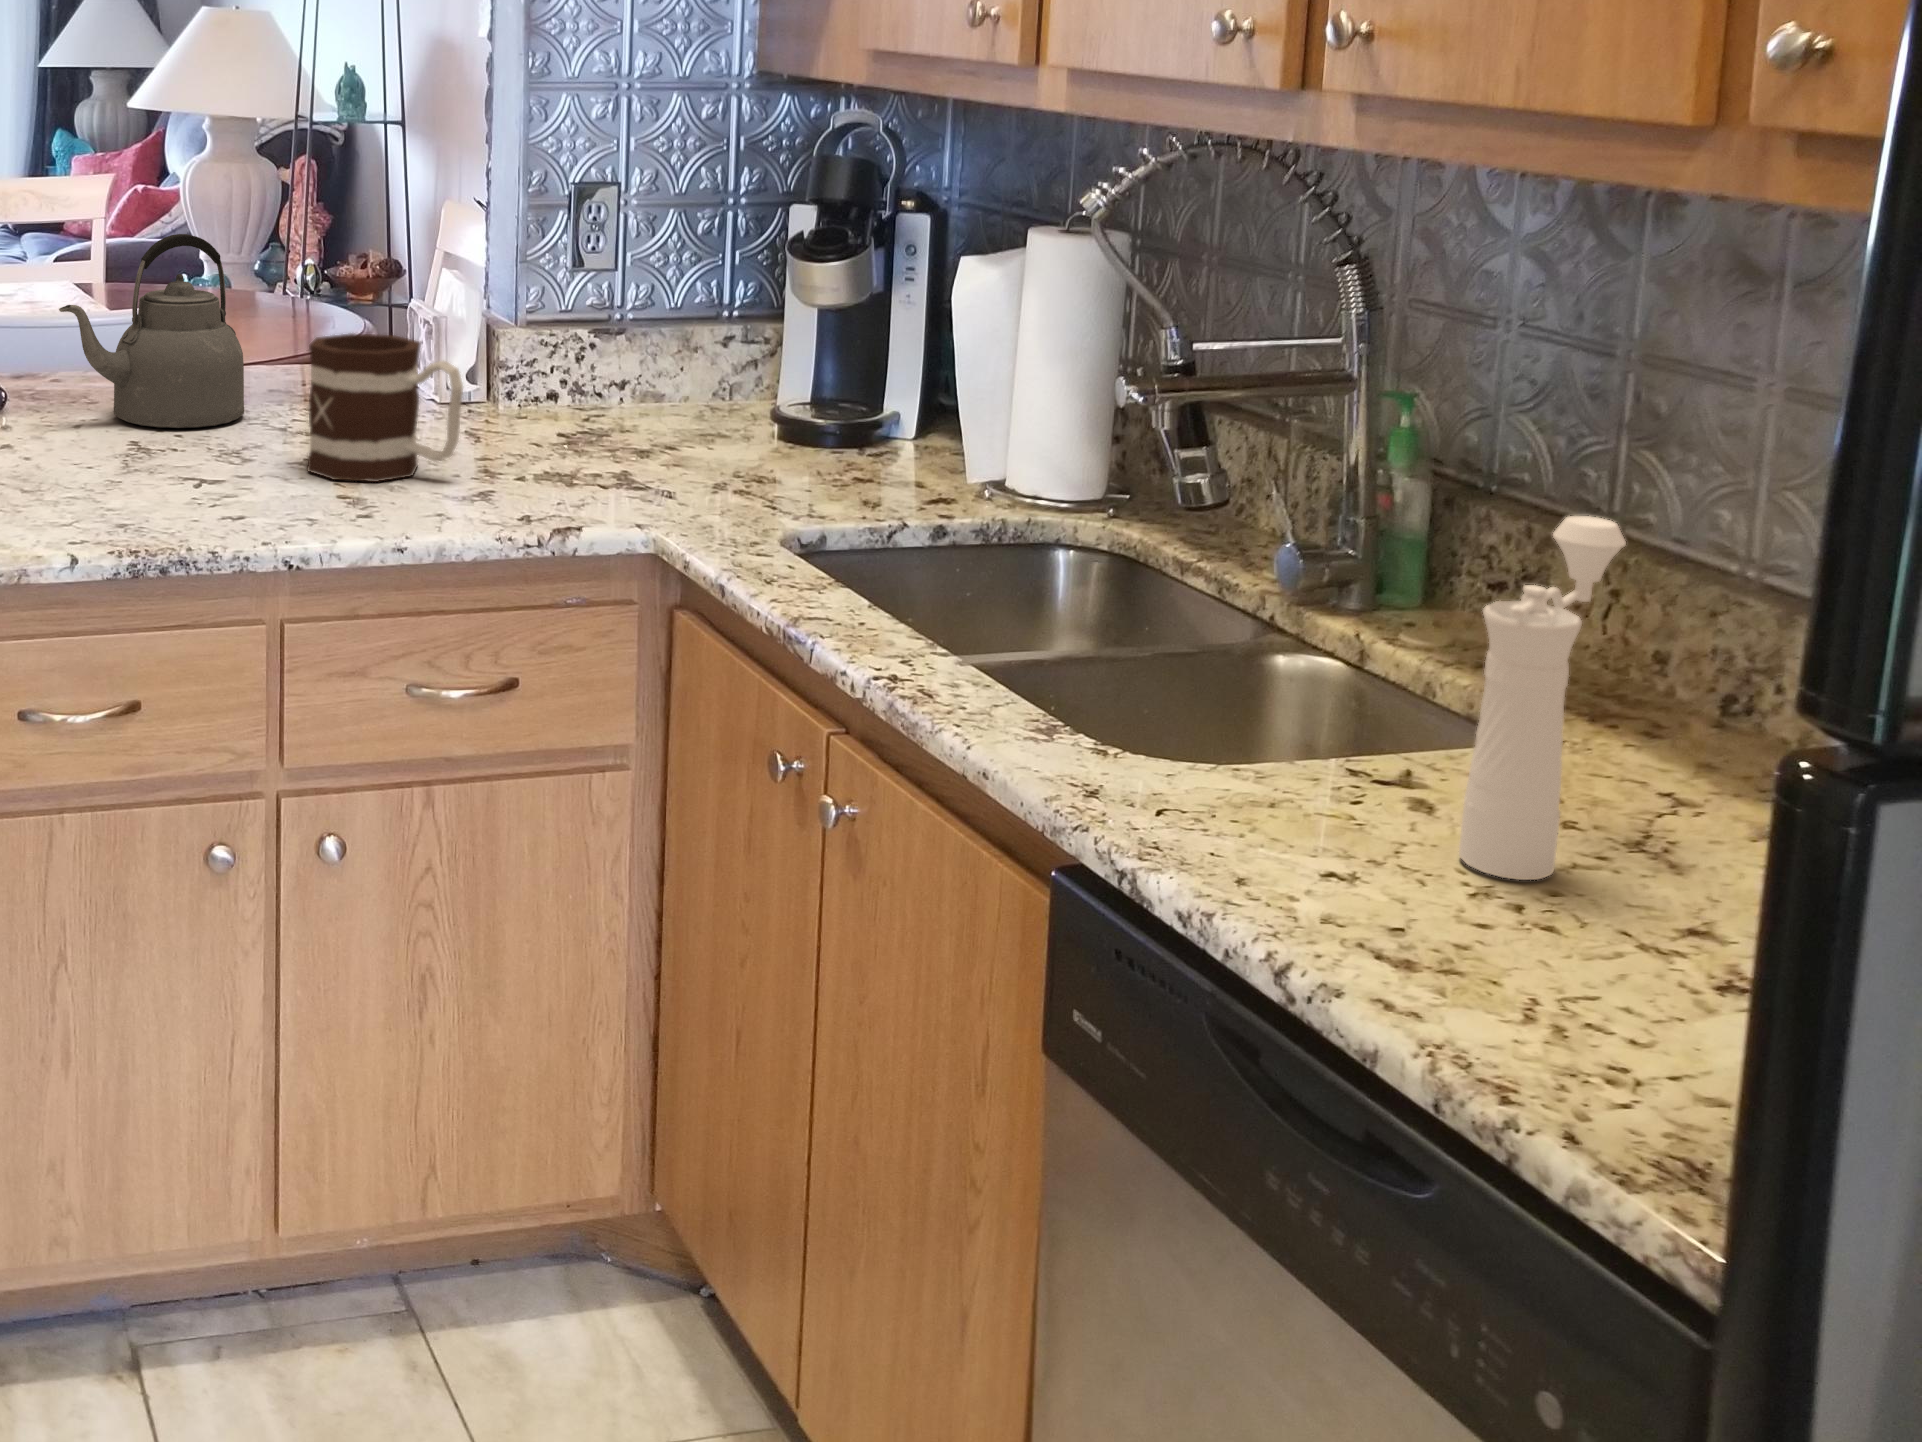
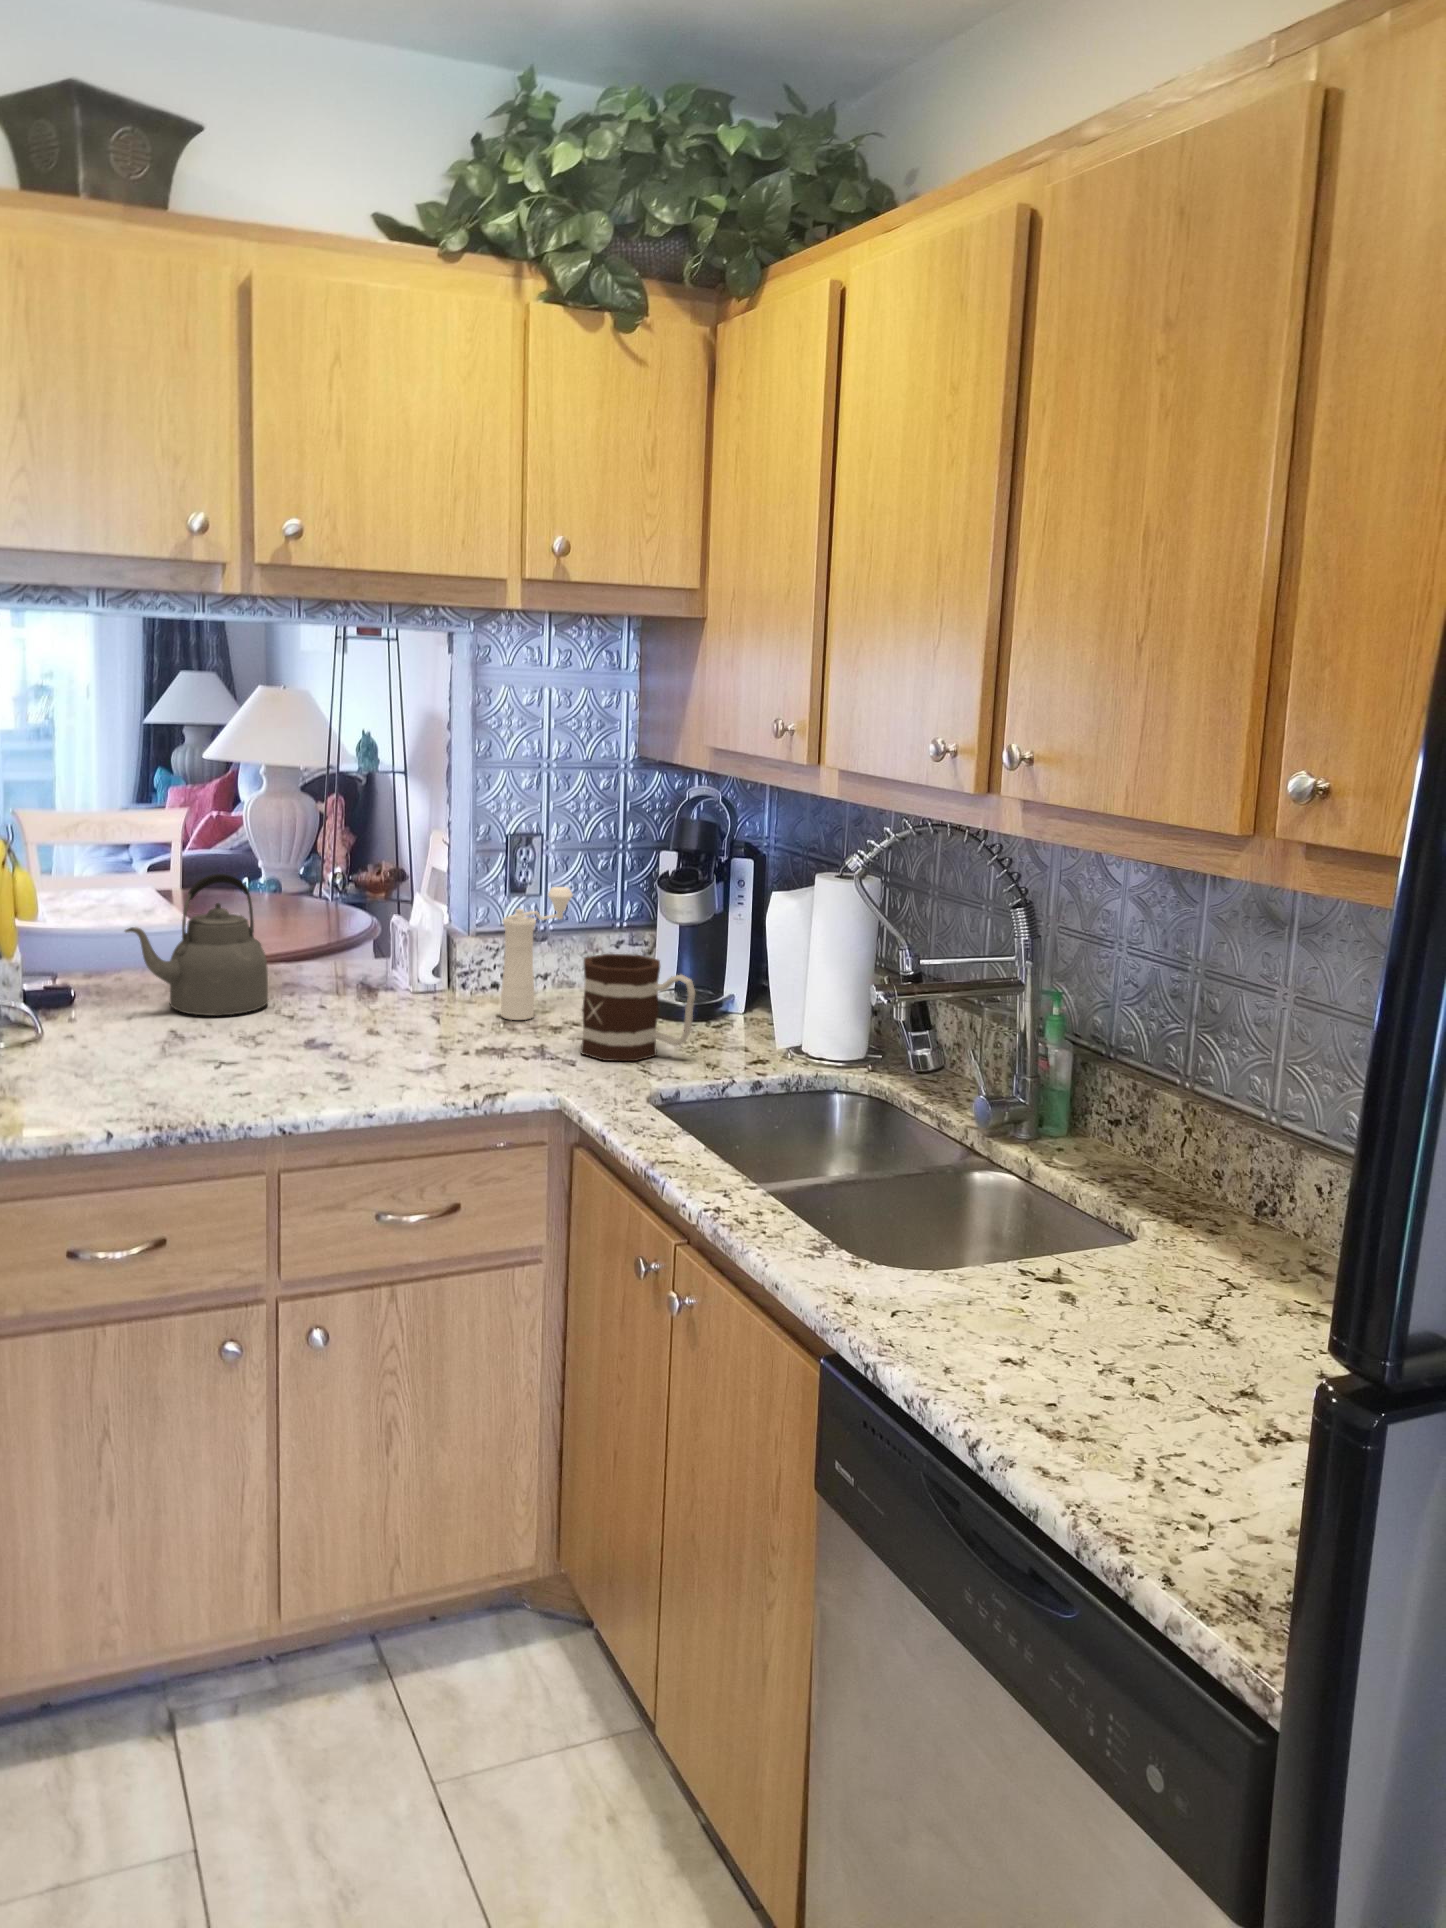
mug: present [307,334,463,482] -> present [581,954,695,1061]
pepper mill: present [1459,516,1626,880] -> present [501,887,573,1020]

